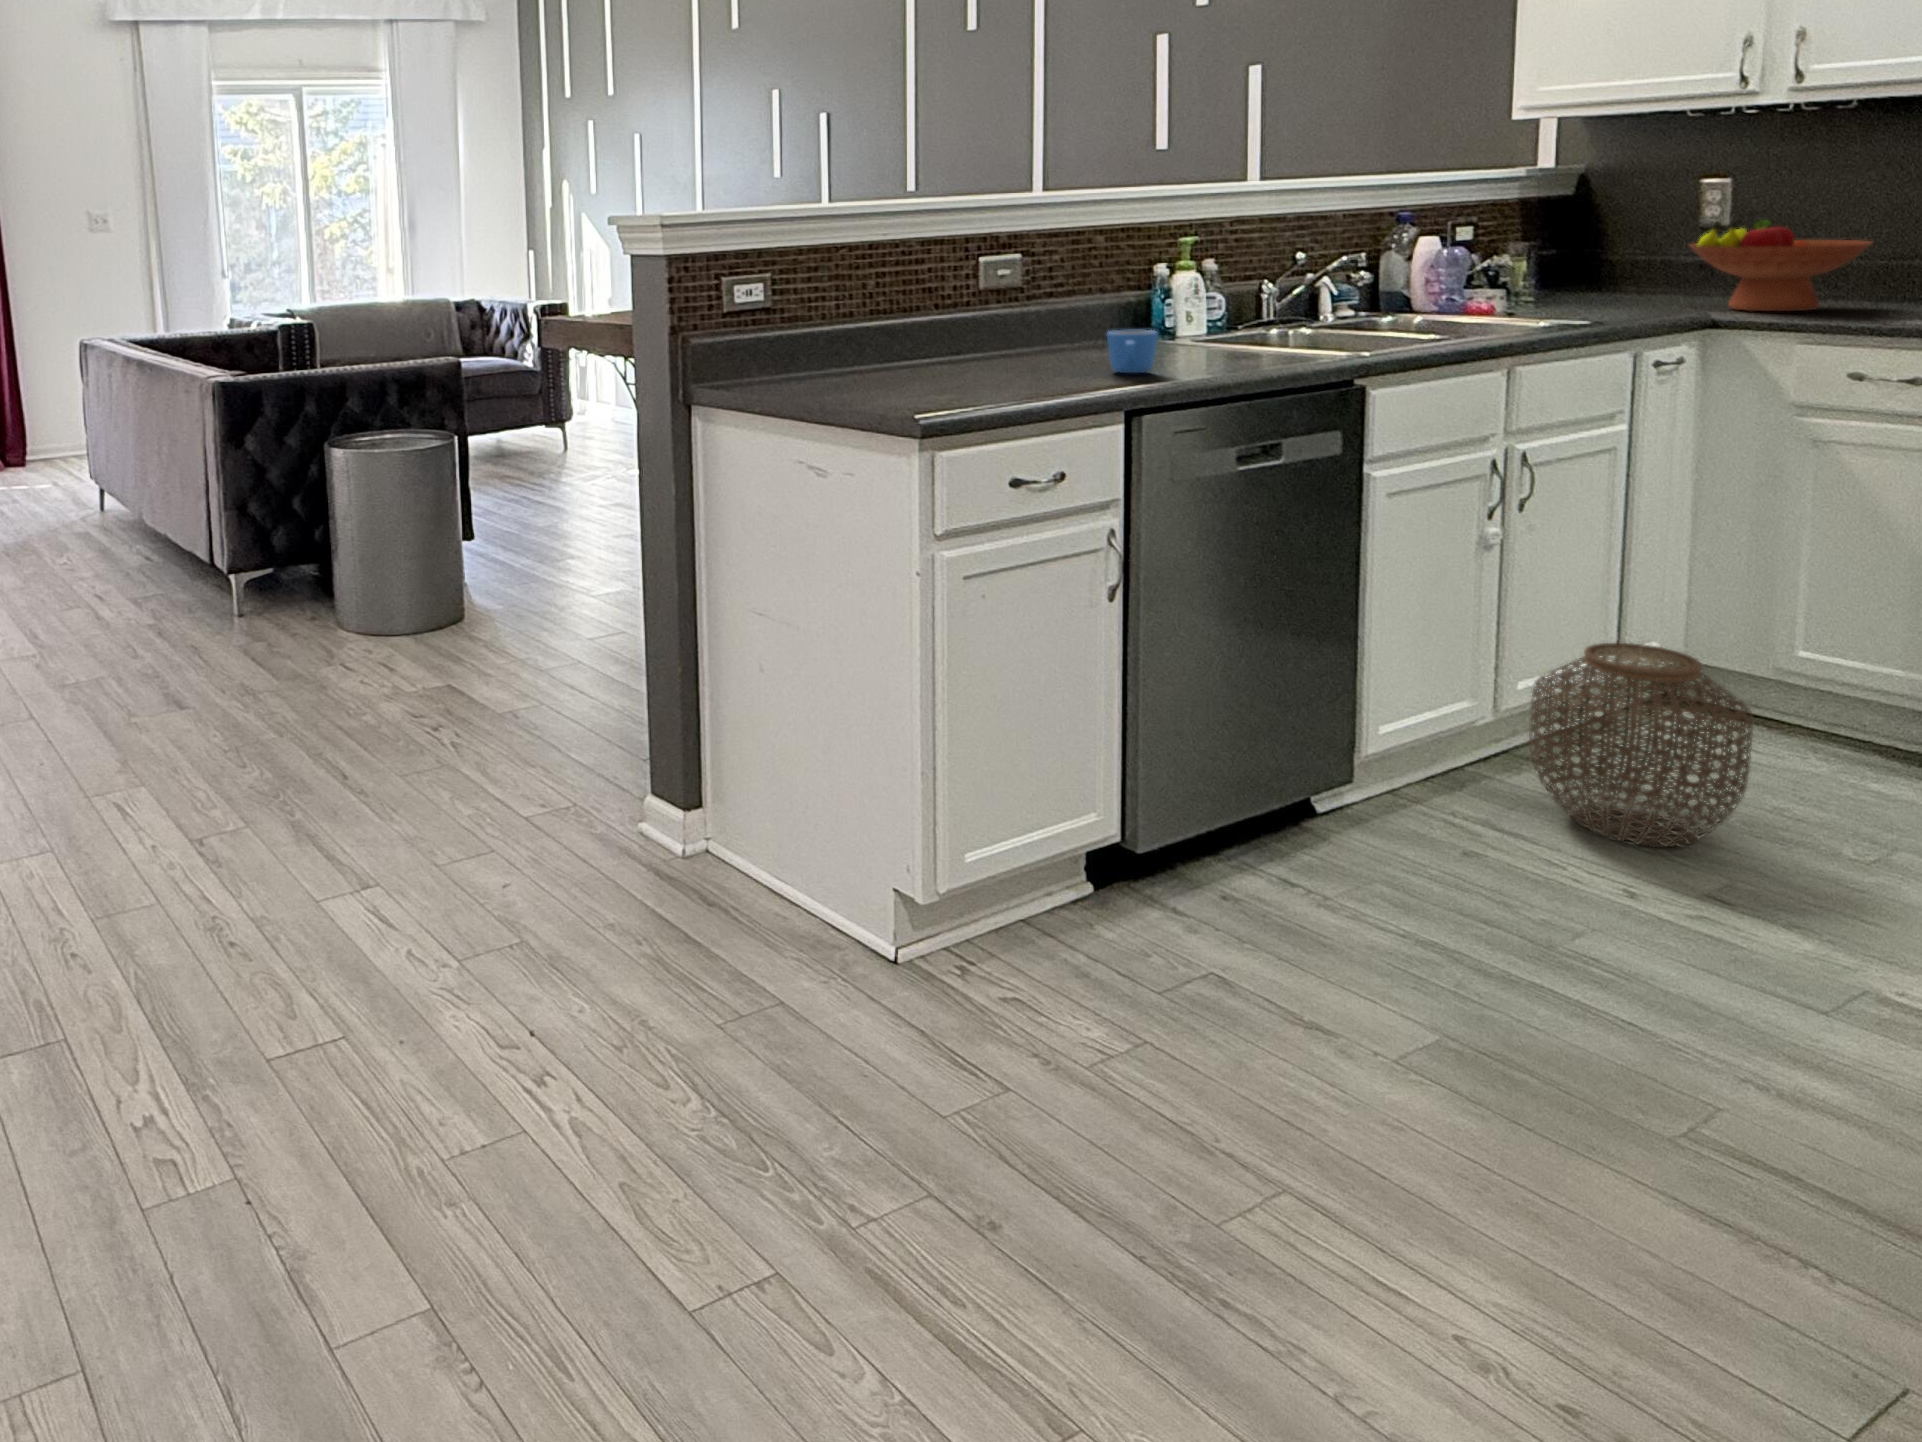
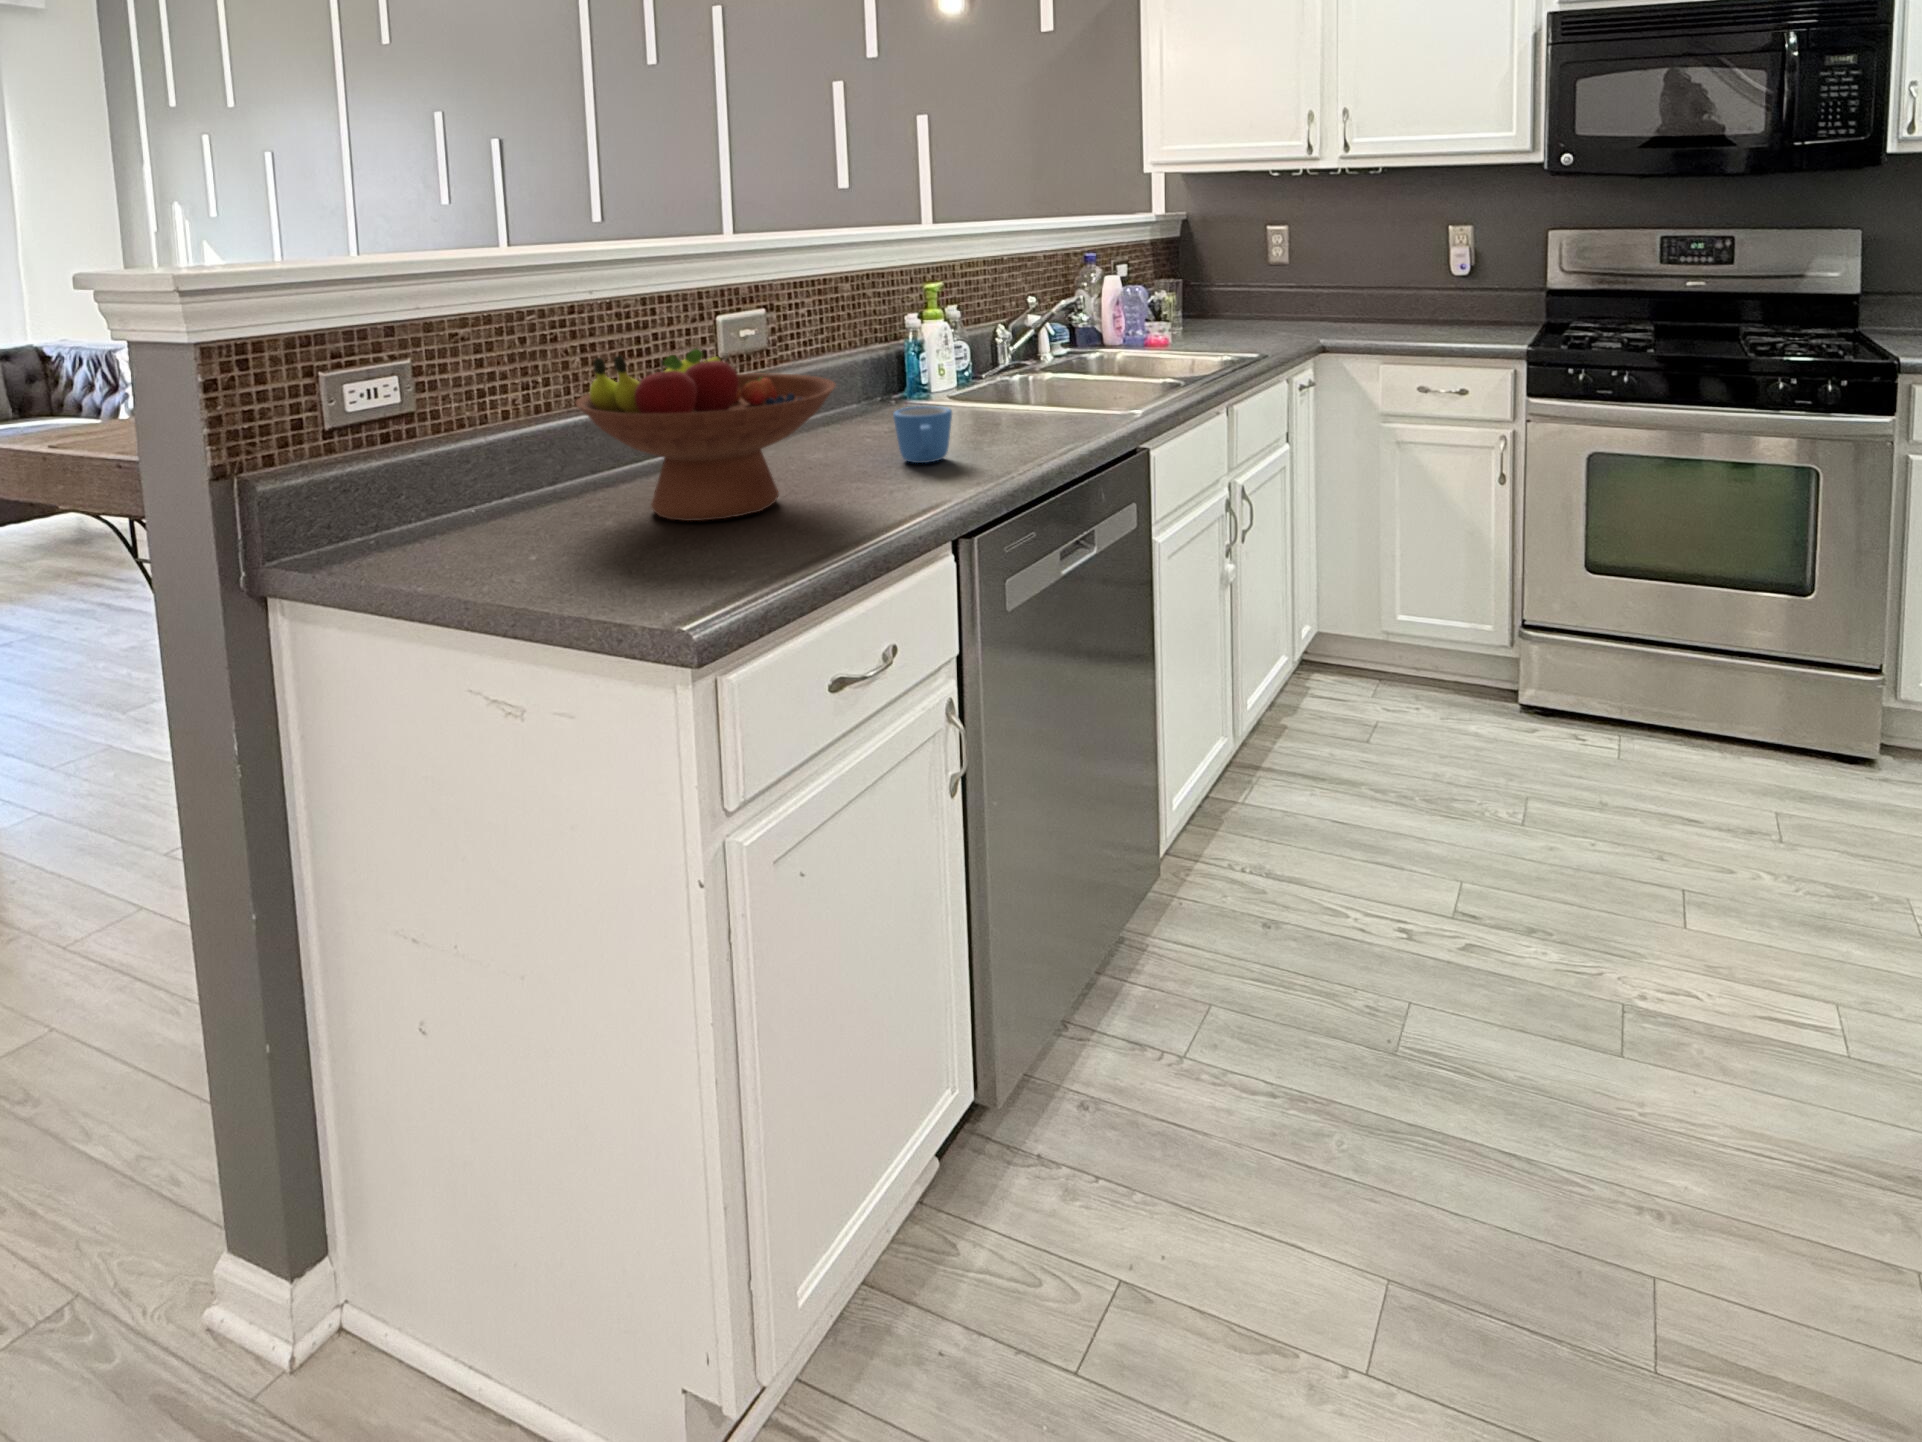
fruit bowl: present [1690,220,1872,311] -> present [576,349,836,521]
woven basket: present [1530,643,1753,847] -> none [1267,650,1429,844]

